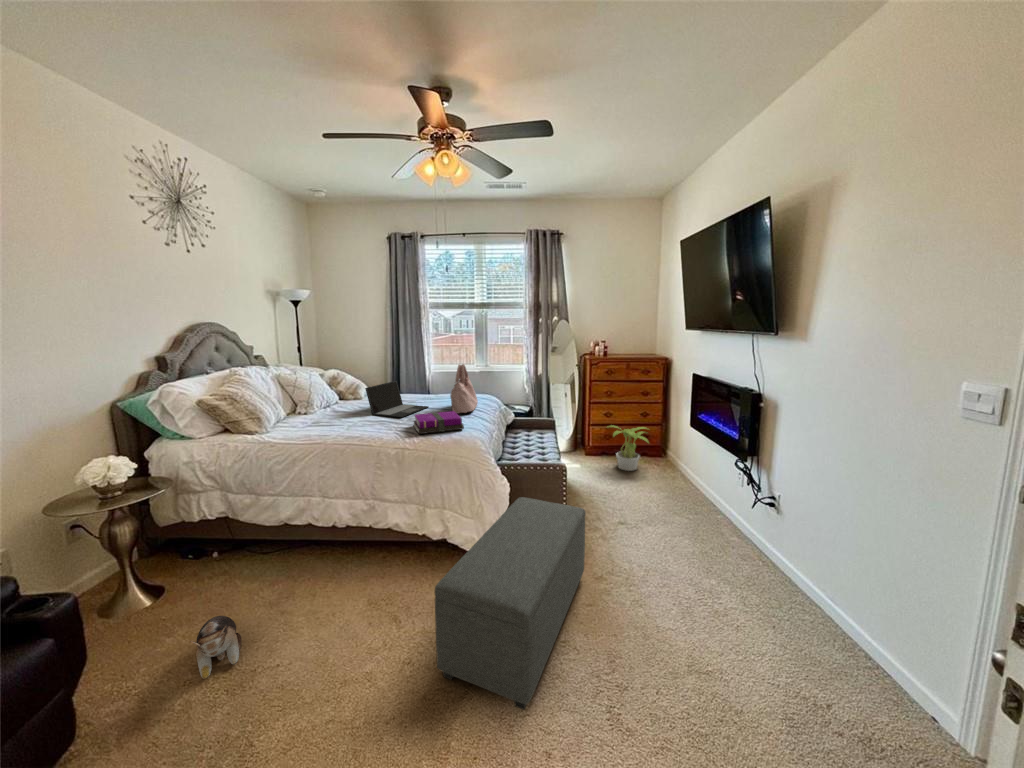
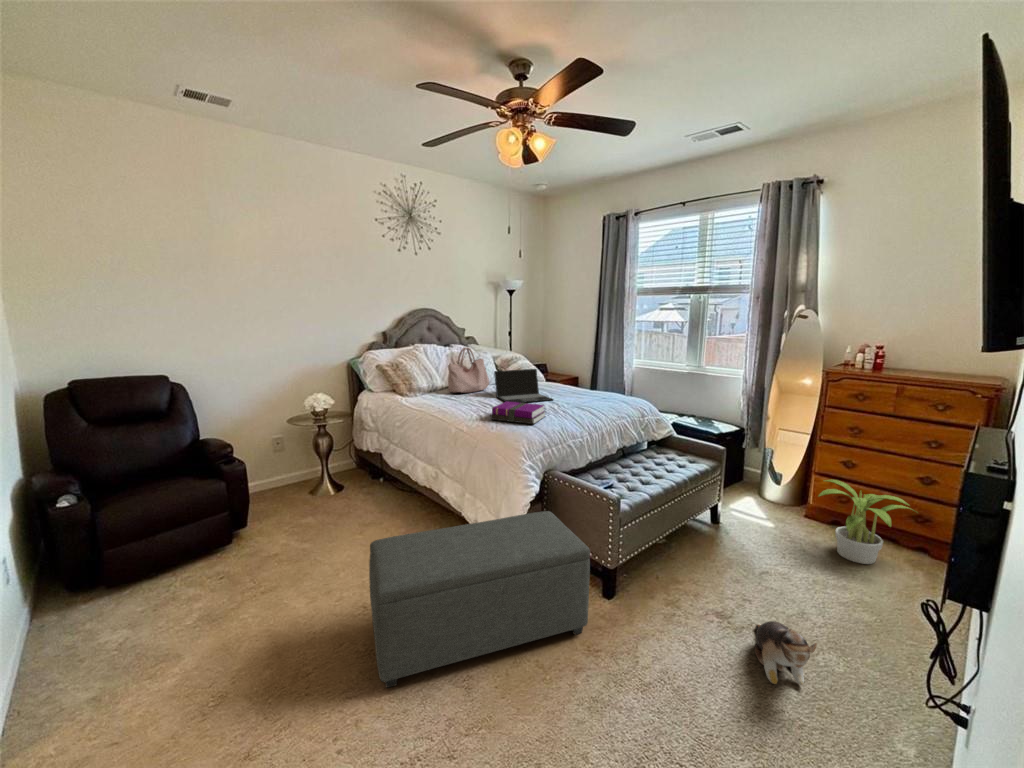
handbag: present [450,364,478,414] -> present [448,348,489,393]
plush toy: present [191,616,242,679] -> present [754,621,817,685]

